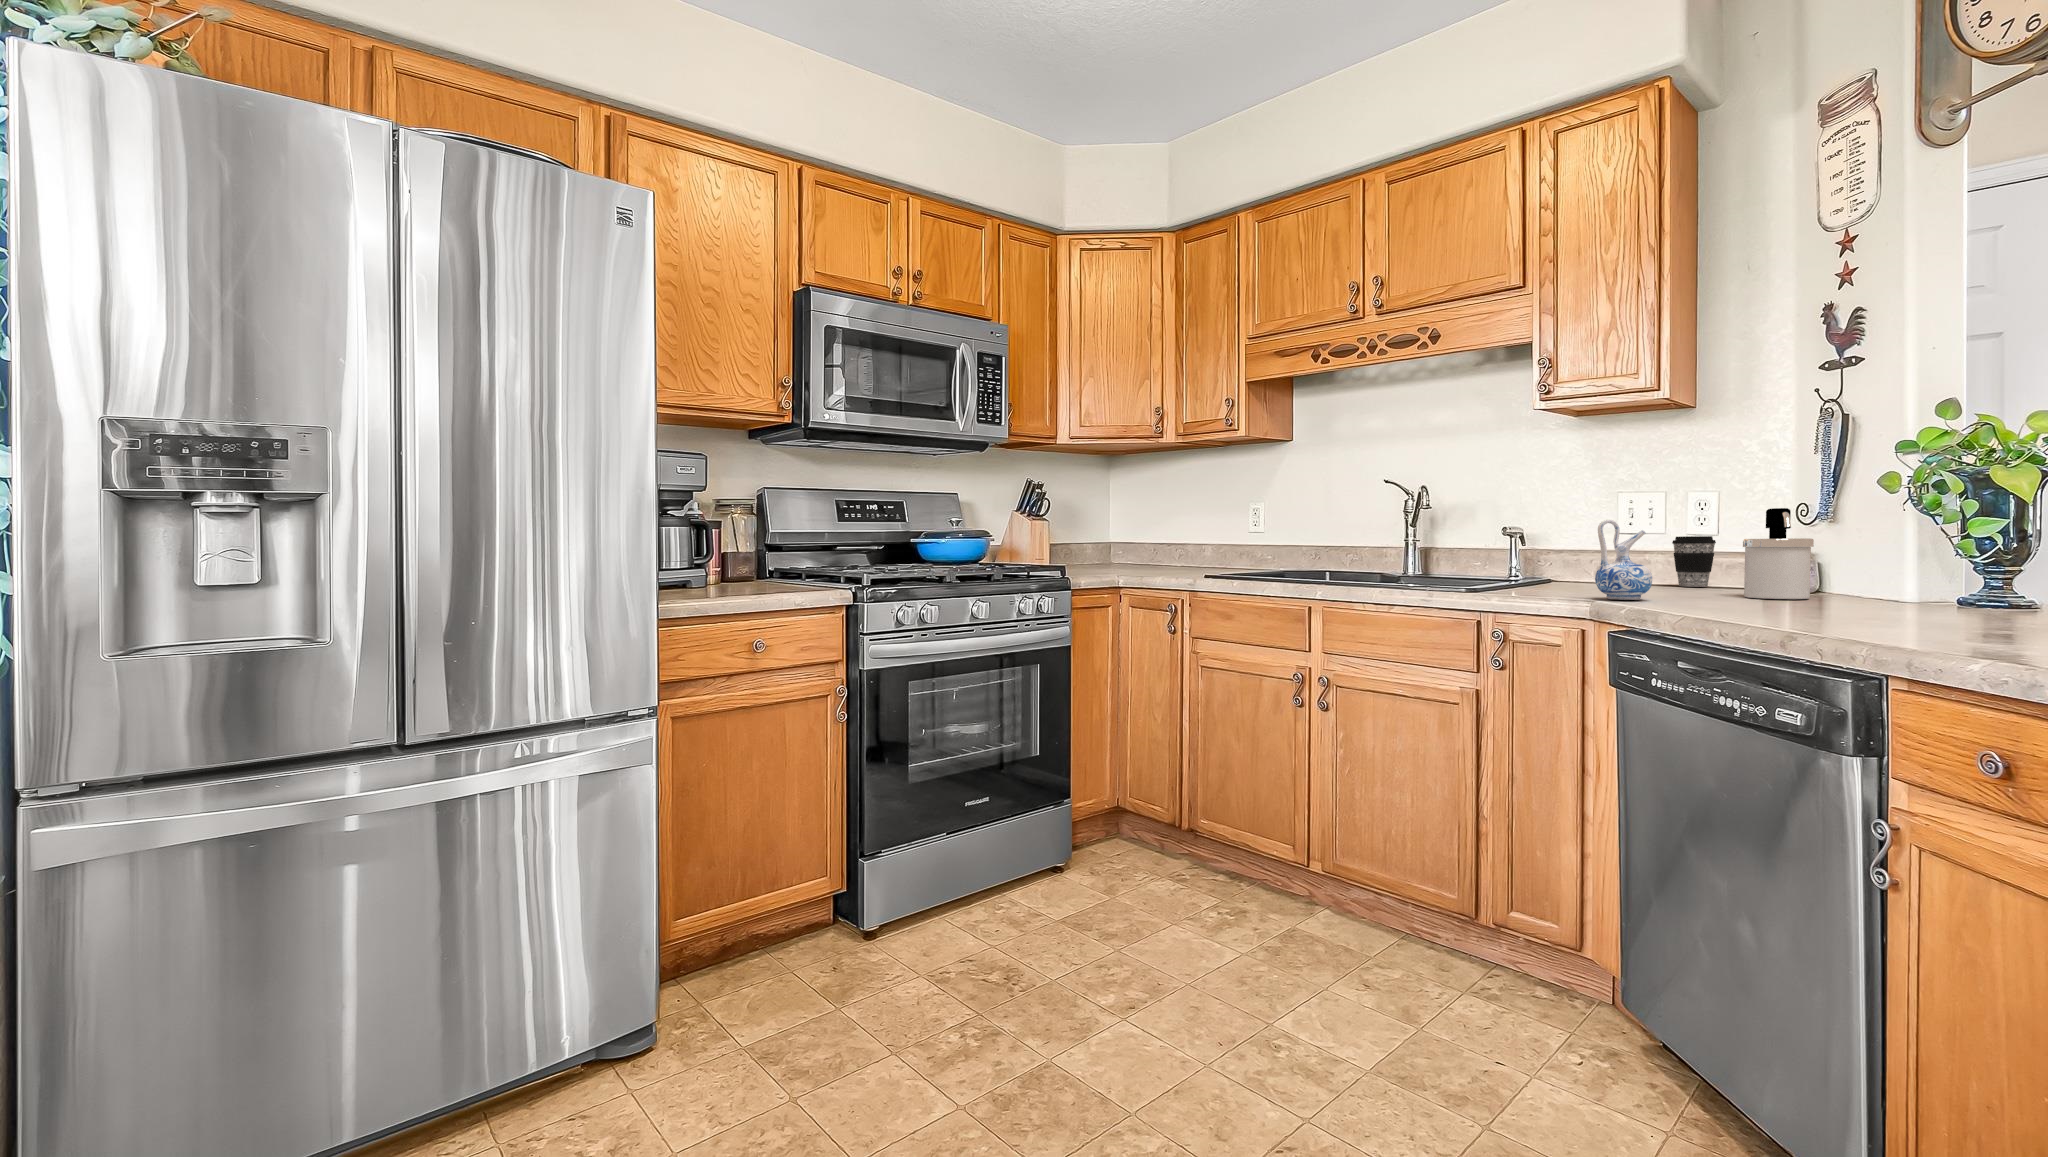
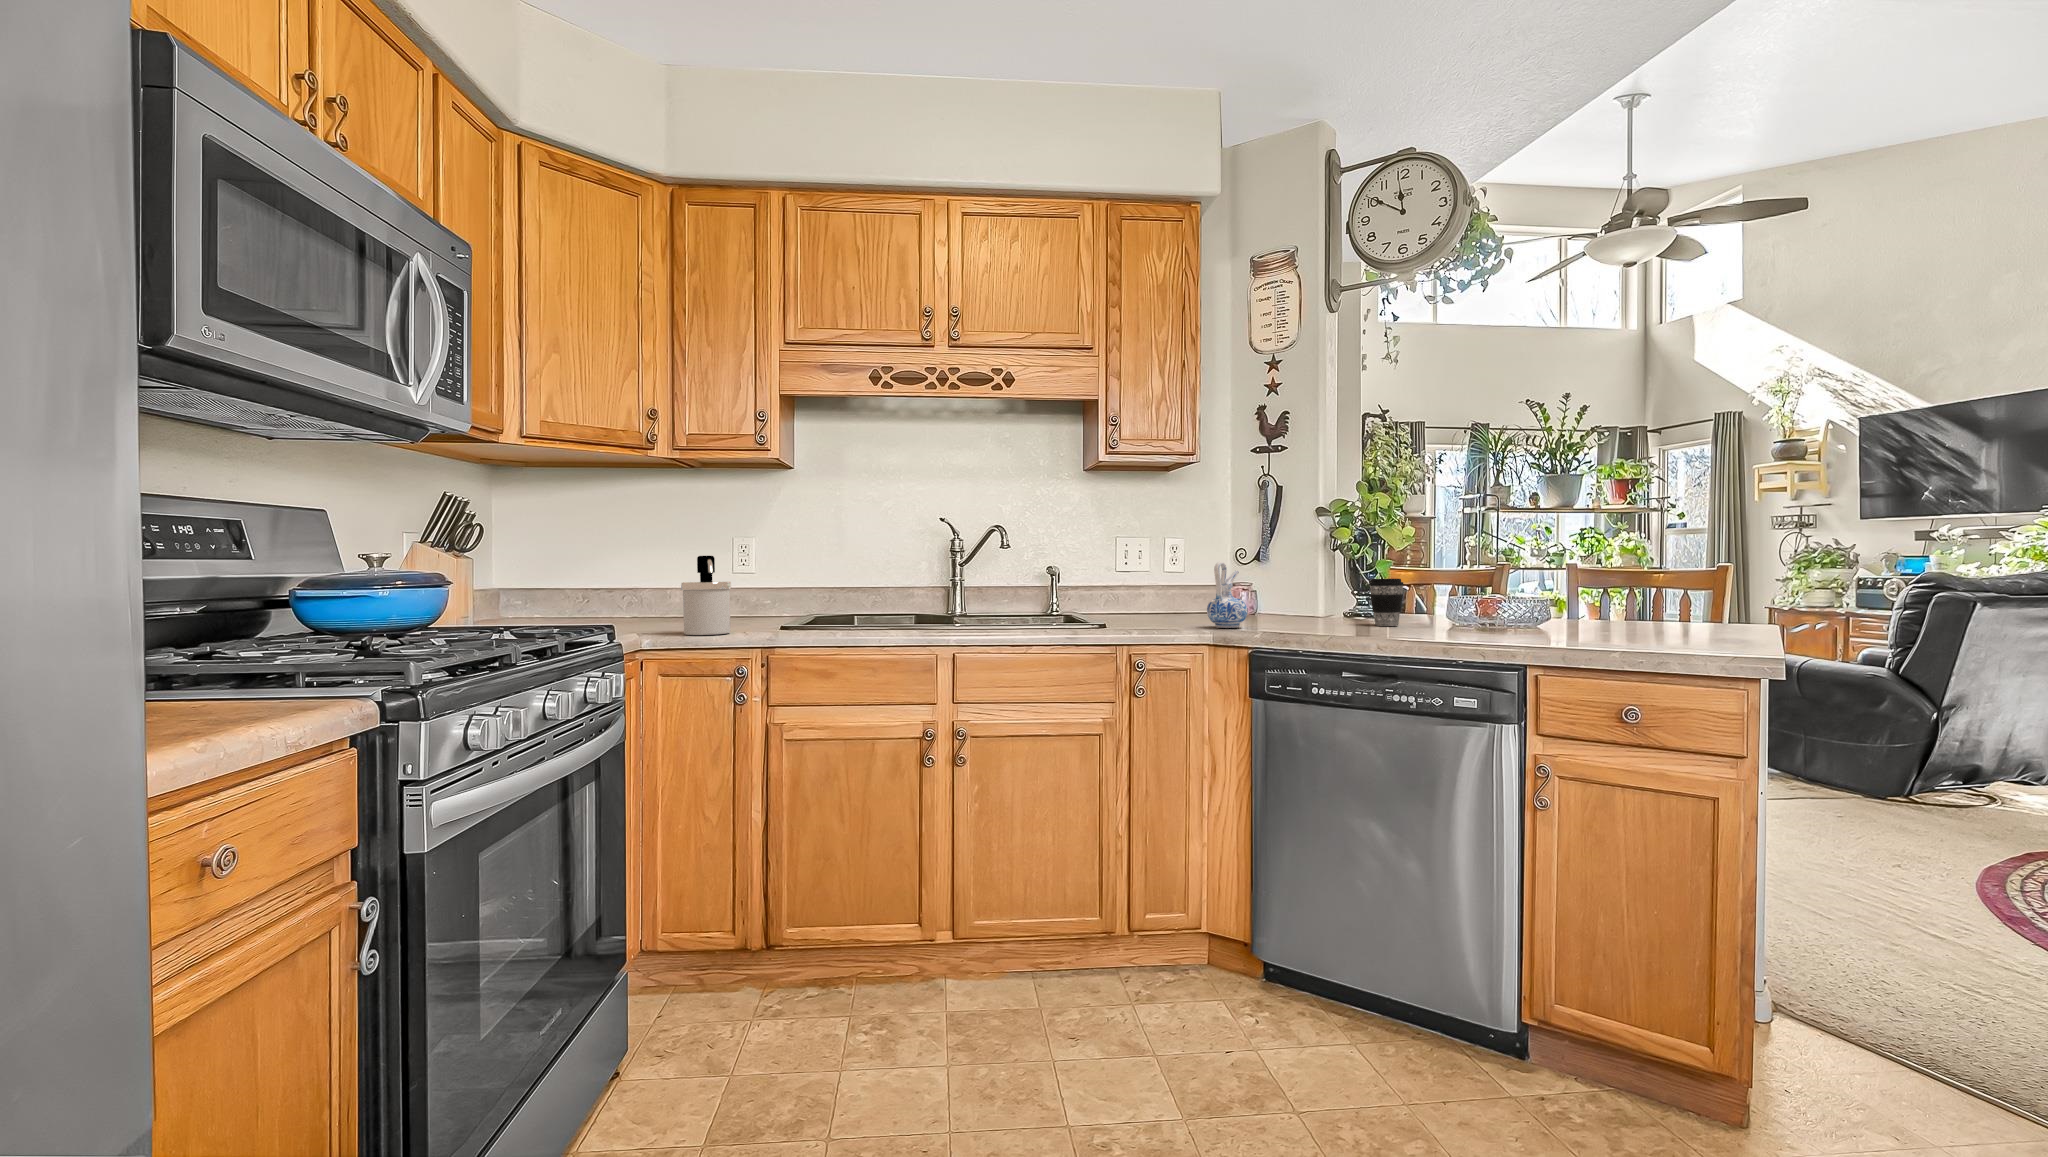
soap dispenser: present [1743,508,1814,599] -> present [681,556,731,635]
coffee cup: present [1672,536,1716,587] -> present [1369,579,1404,626]

